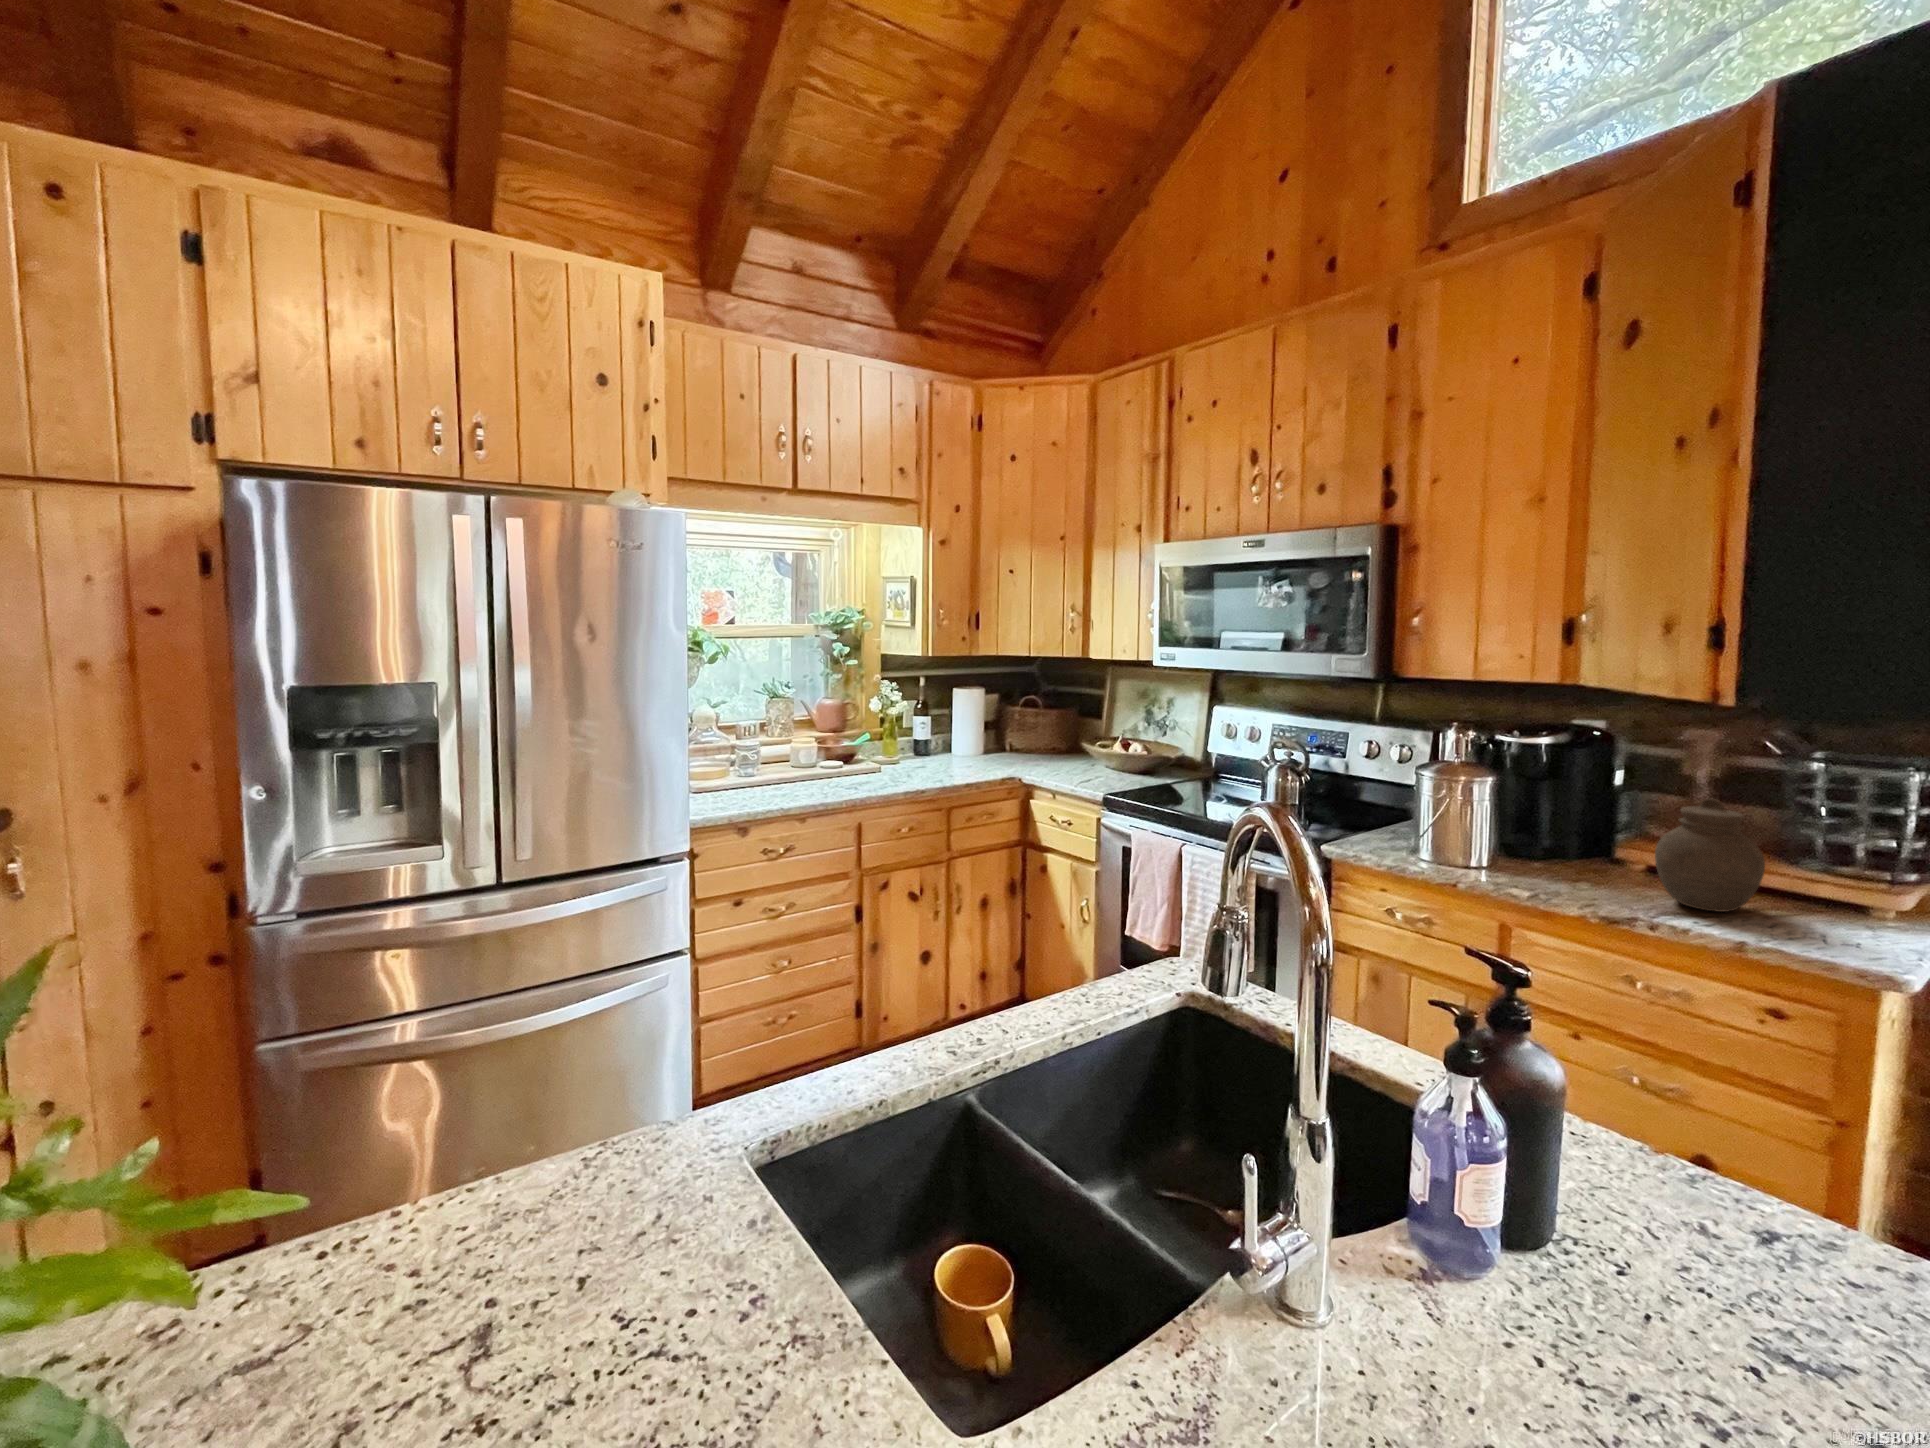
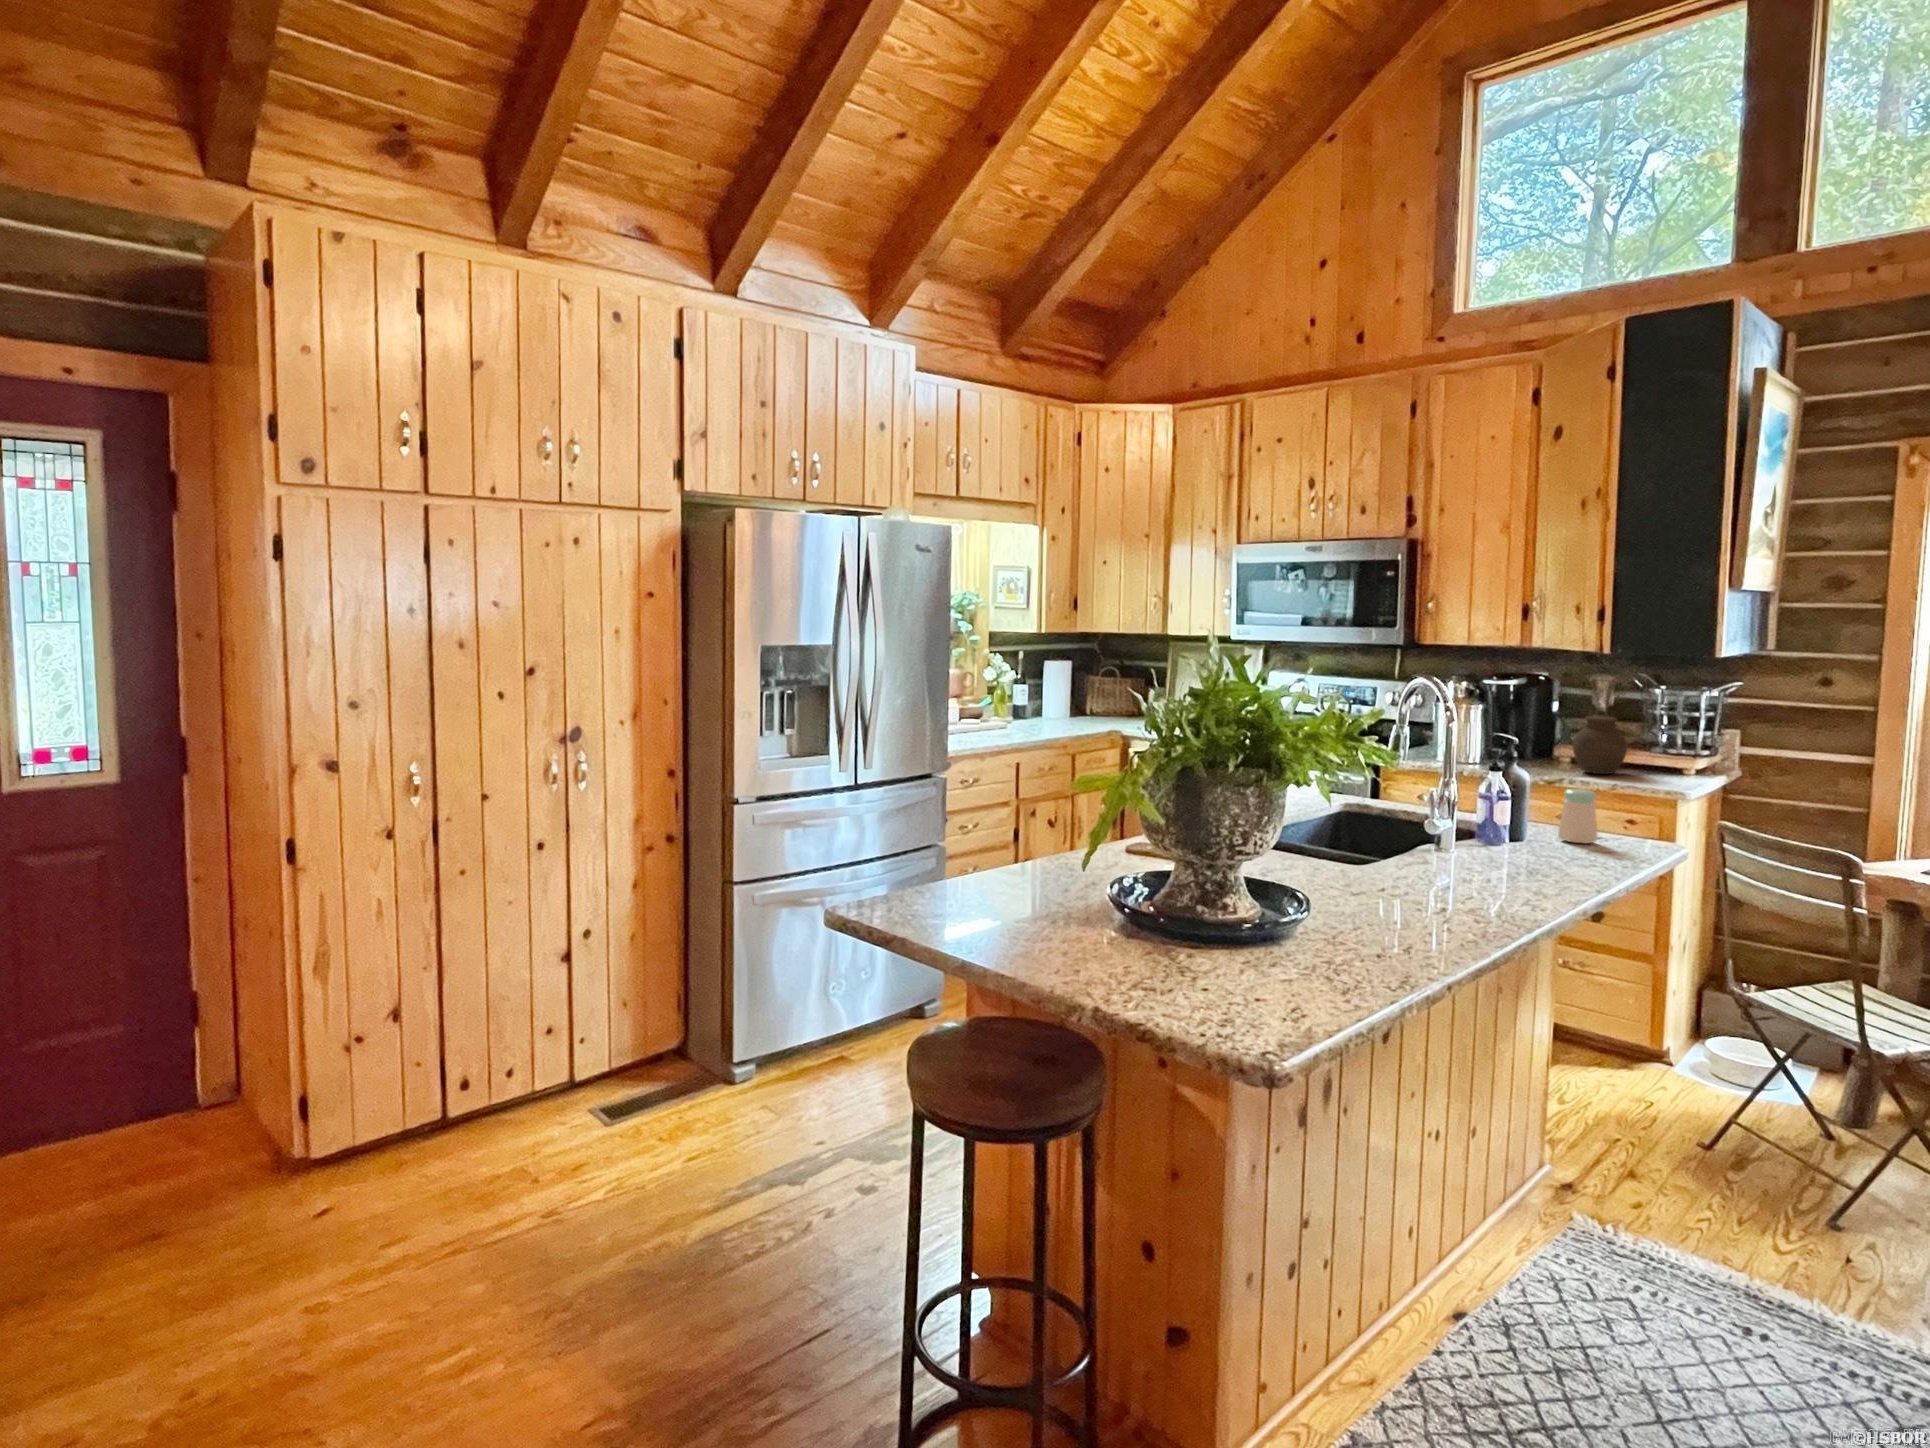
salt shaker: none [1650,1095,1773,1271] -> present [1558,789,1597,843]

